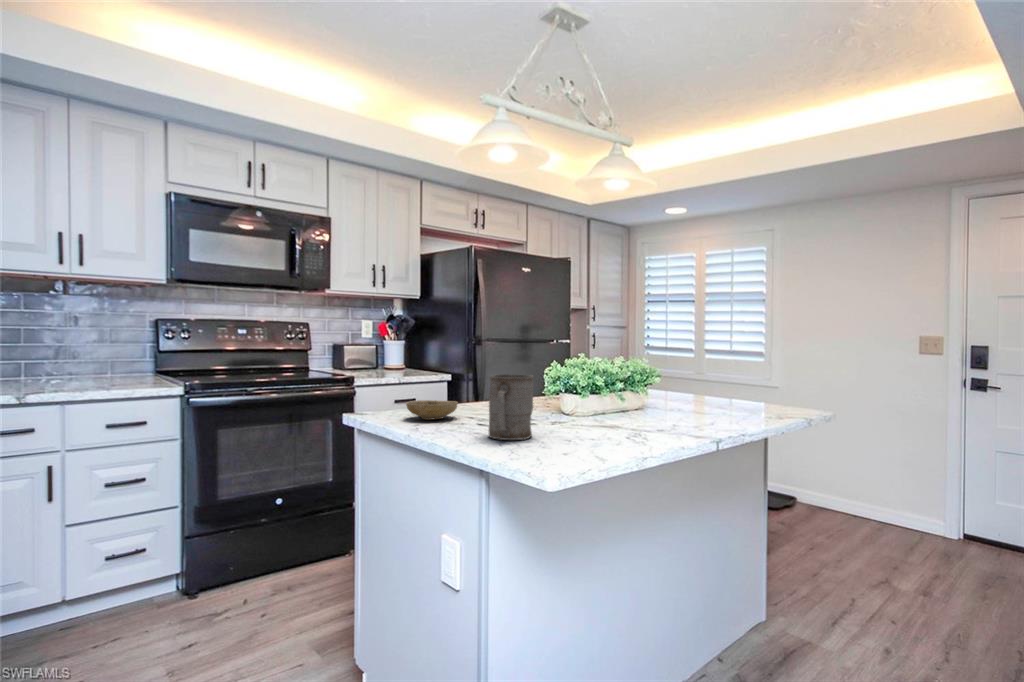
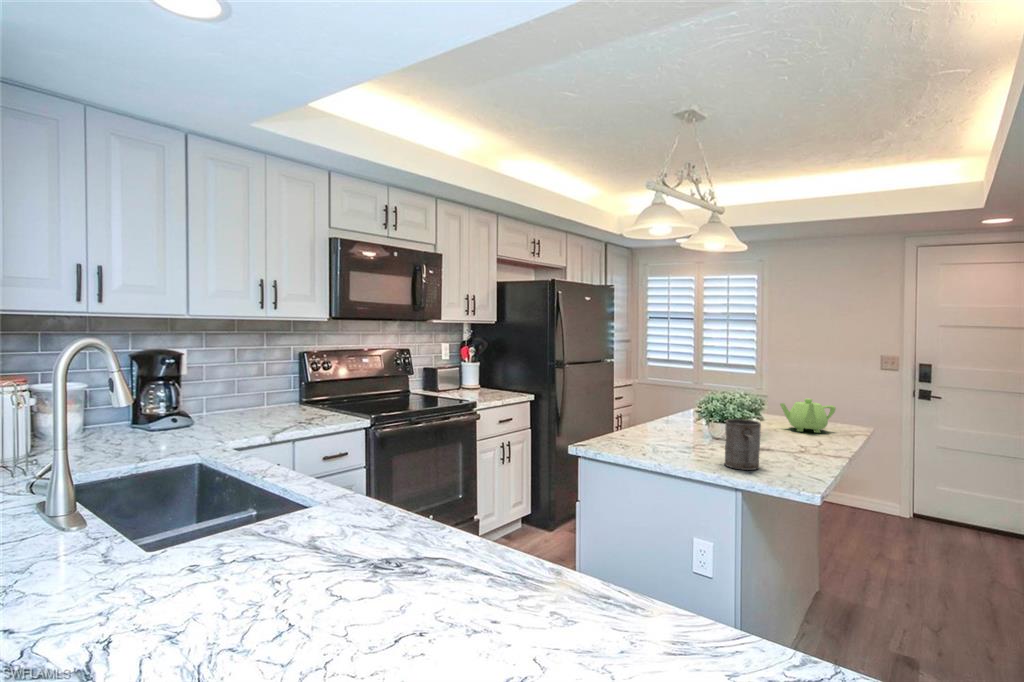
teapot: none [670,366,739,411] -> present [780,399,836,433]
ceramic bowl: present [406,400,457,420] -> none [621,432,661,450]

